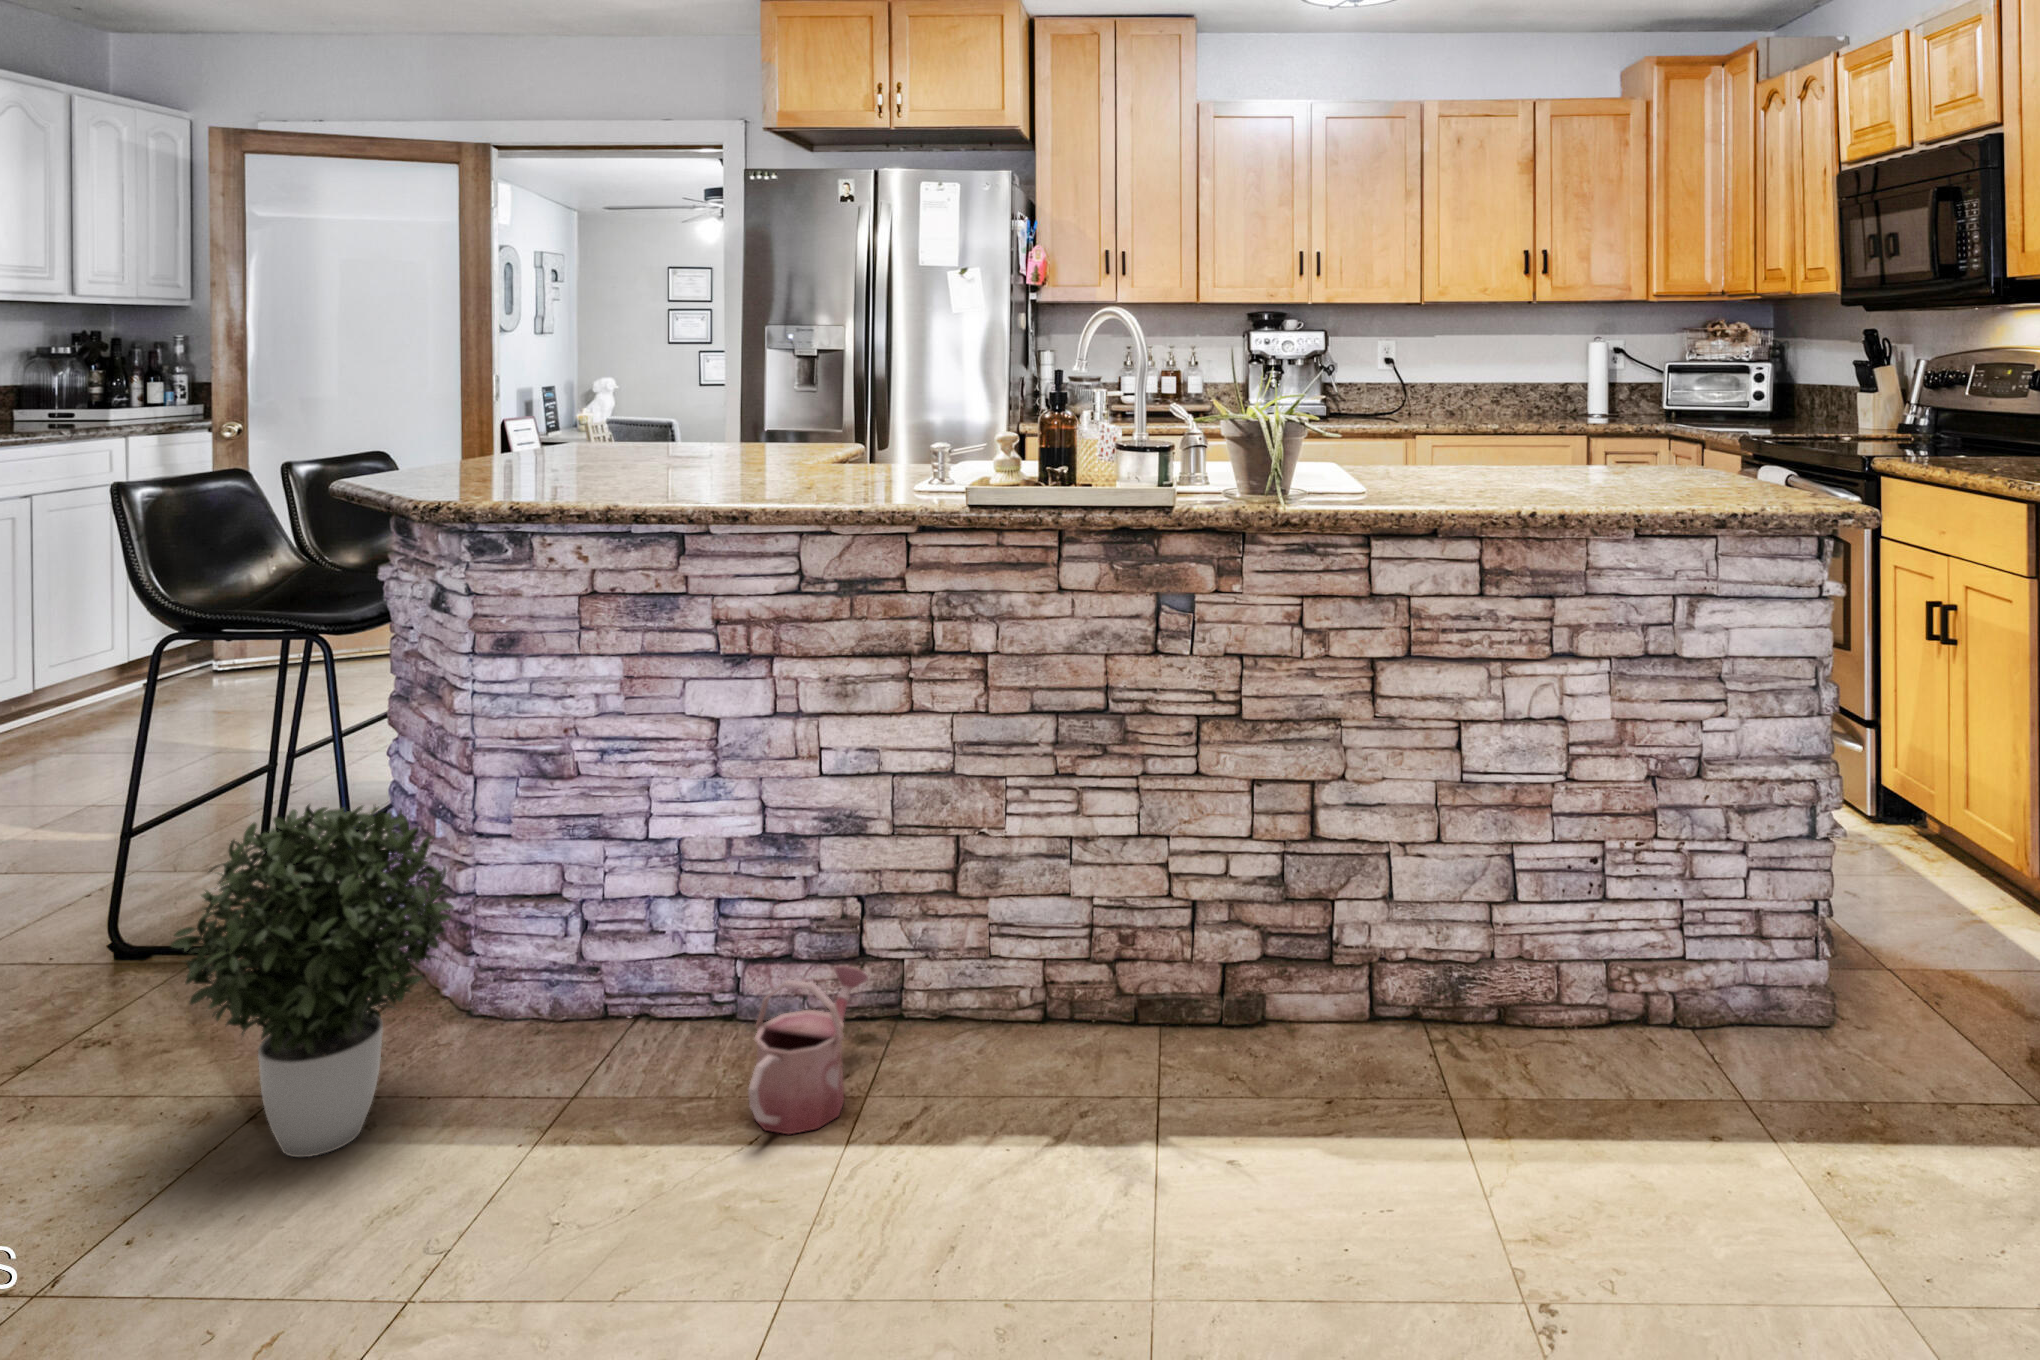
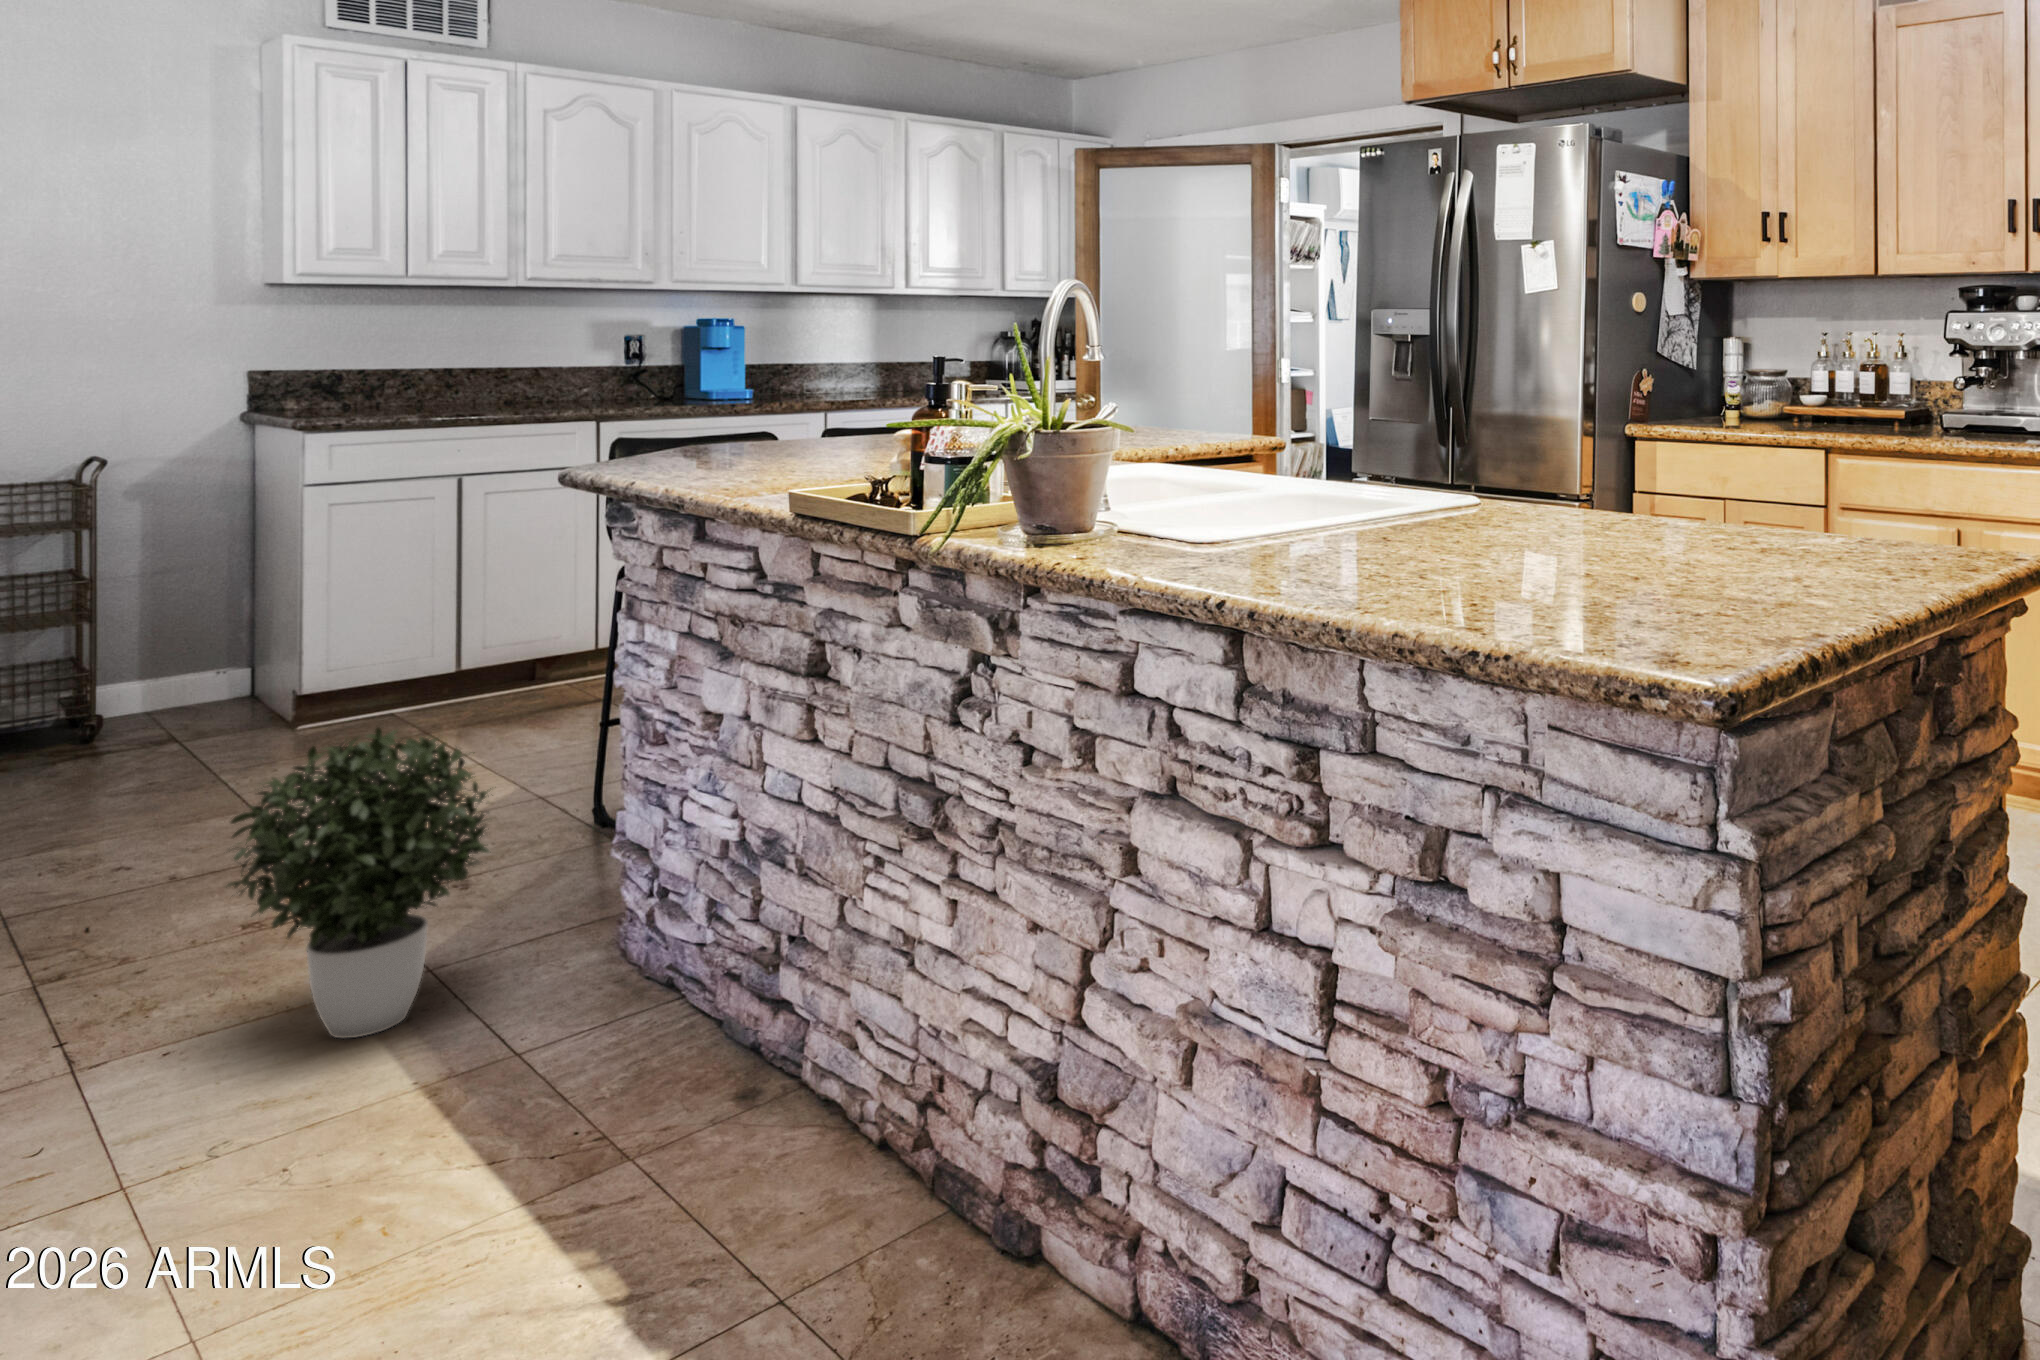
watering can: present [748,966,868,1134] -> none [461,1006,723,1180]

